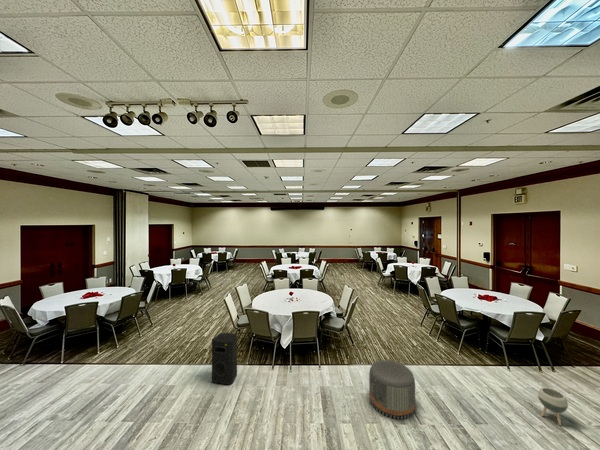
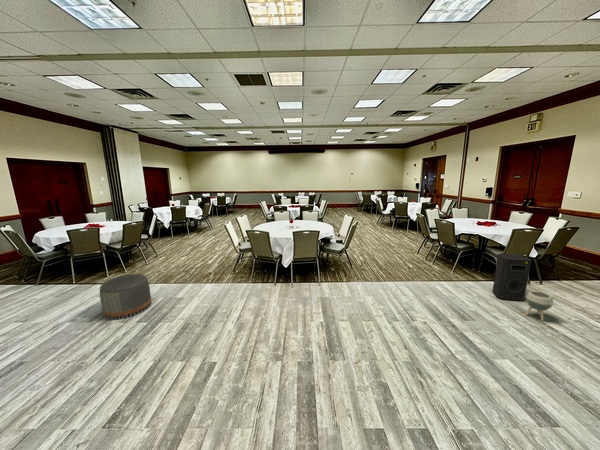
speaker: present [212,333,237,385] -> present [492,253,531,301]
pouf: present [369,360,415,419] -> present [100,274,151,320]

